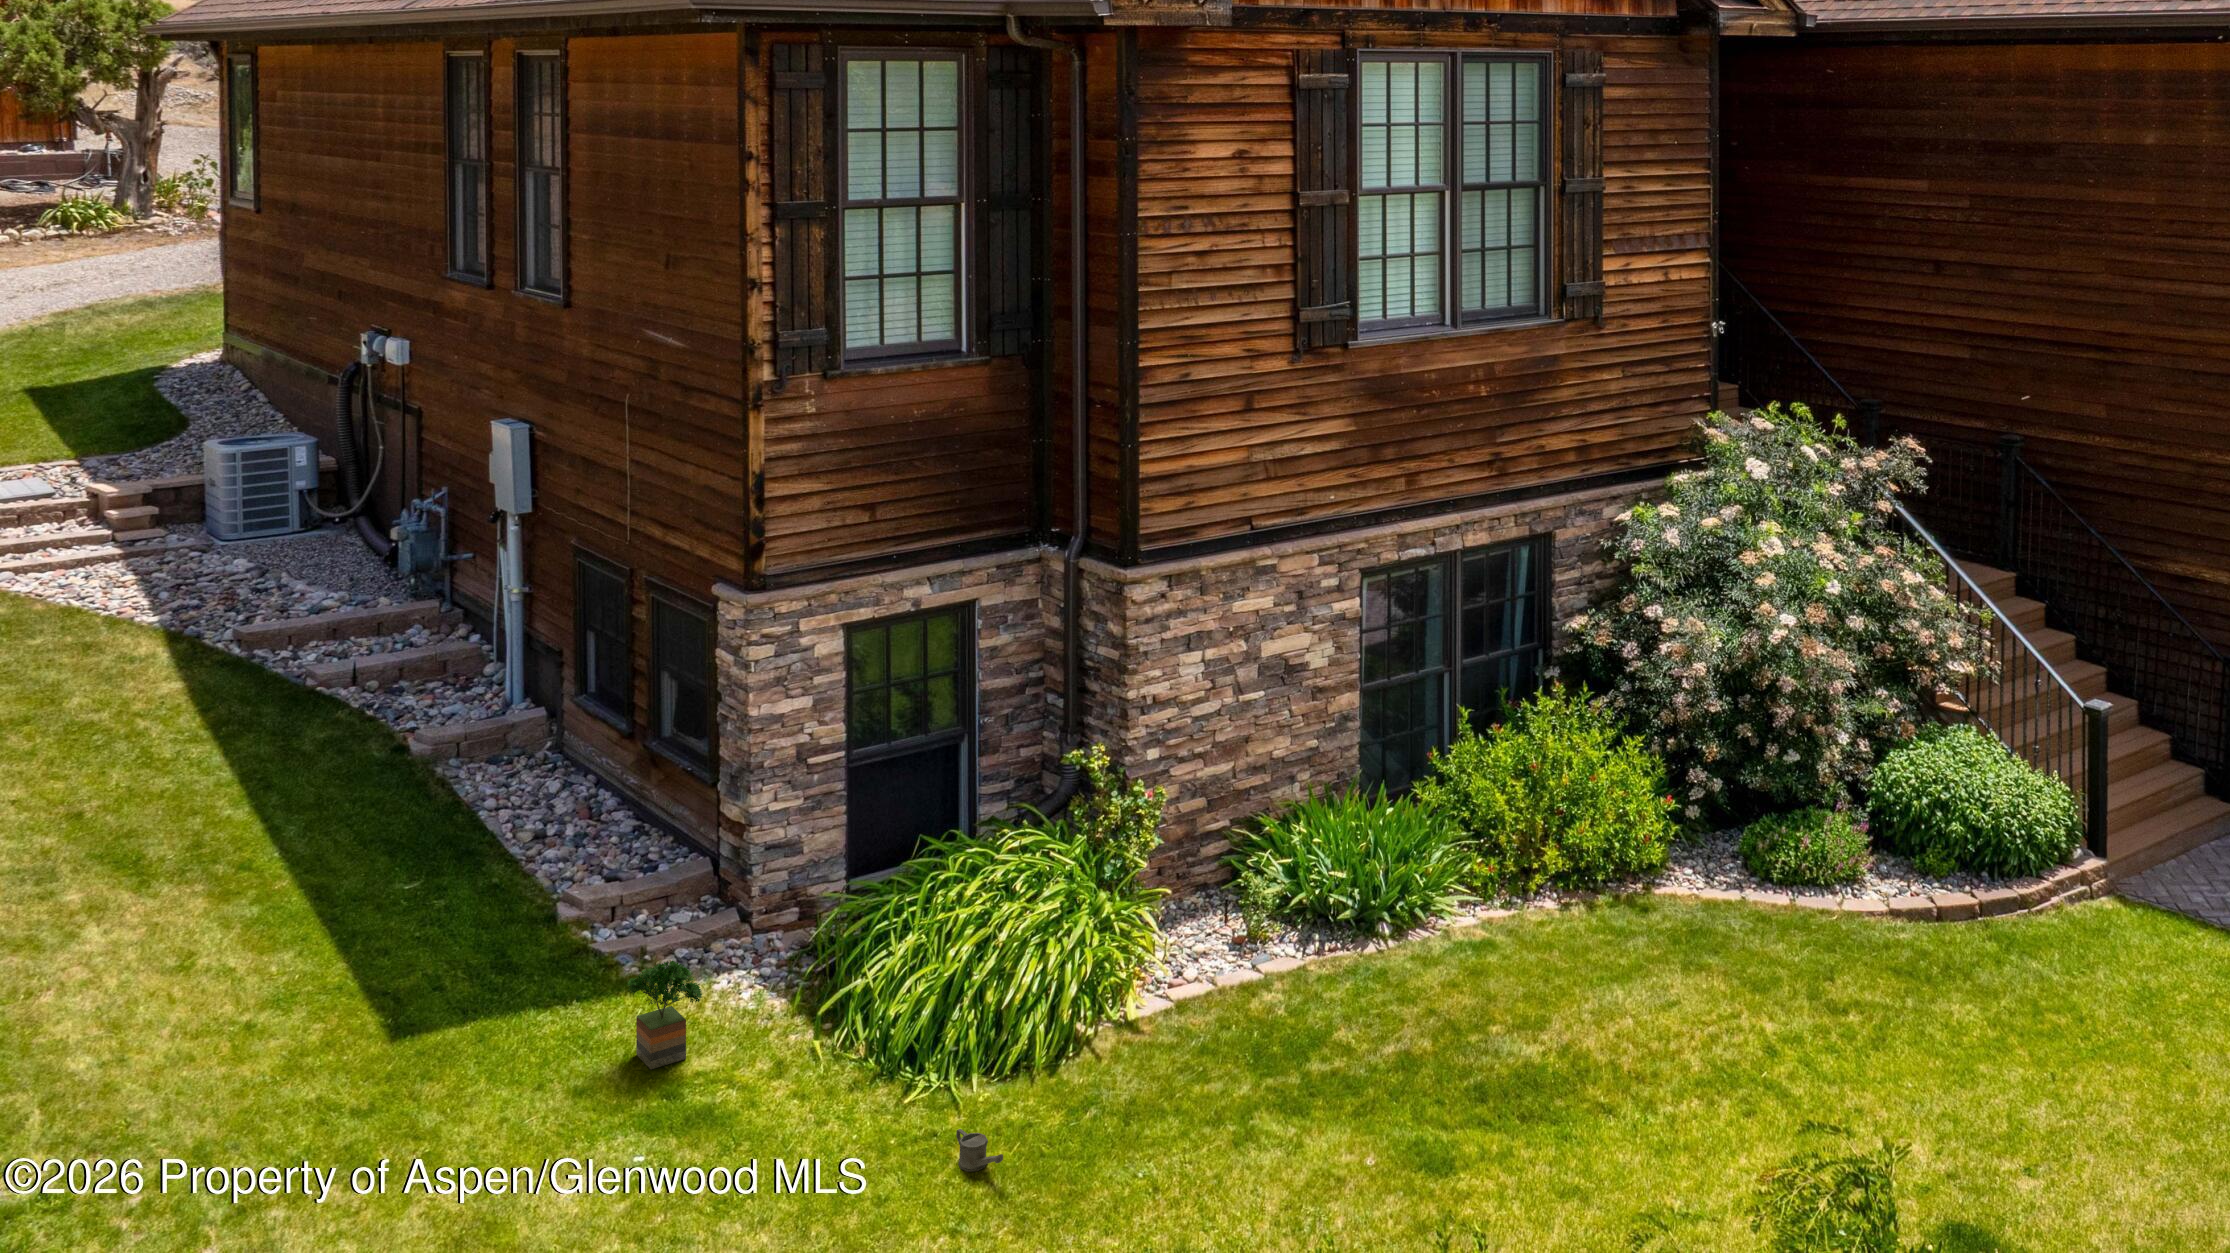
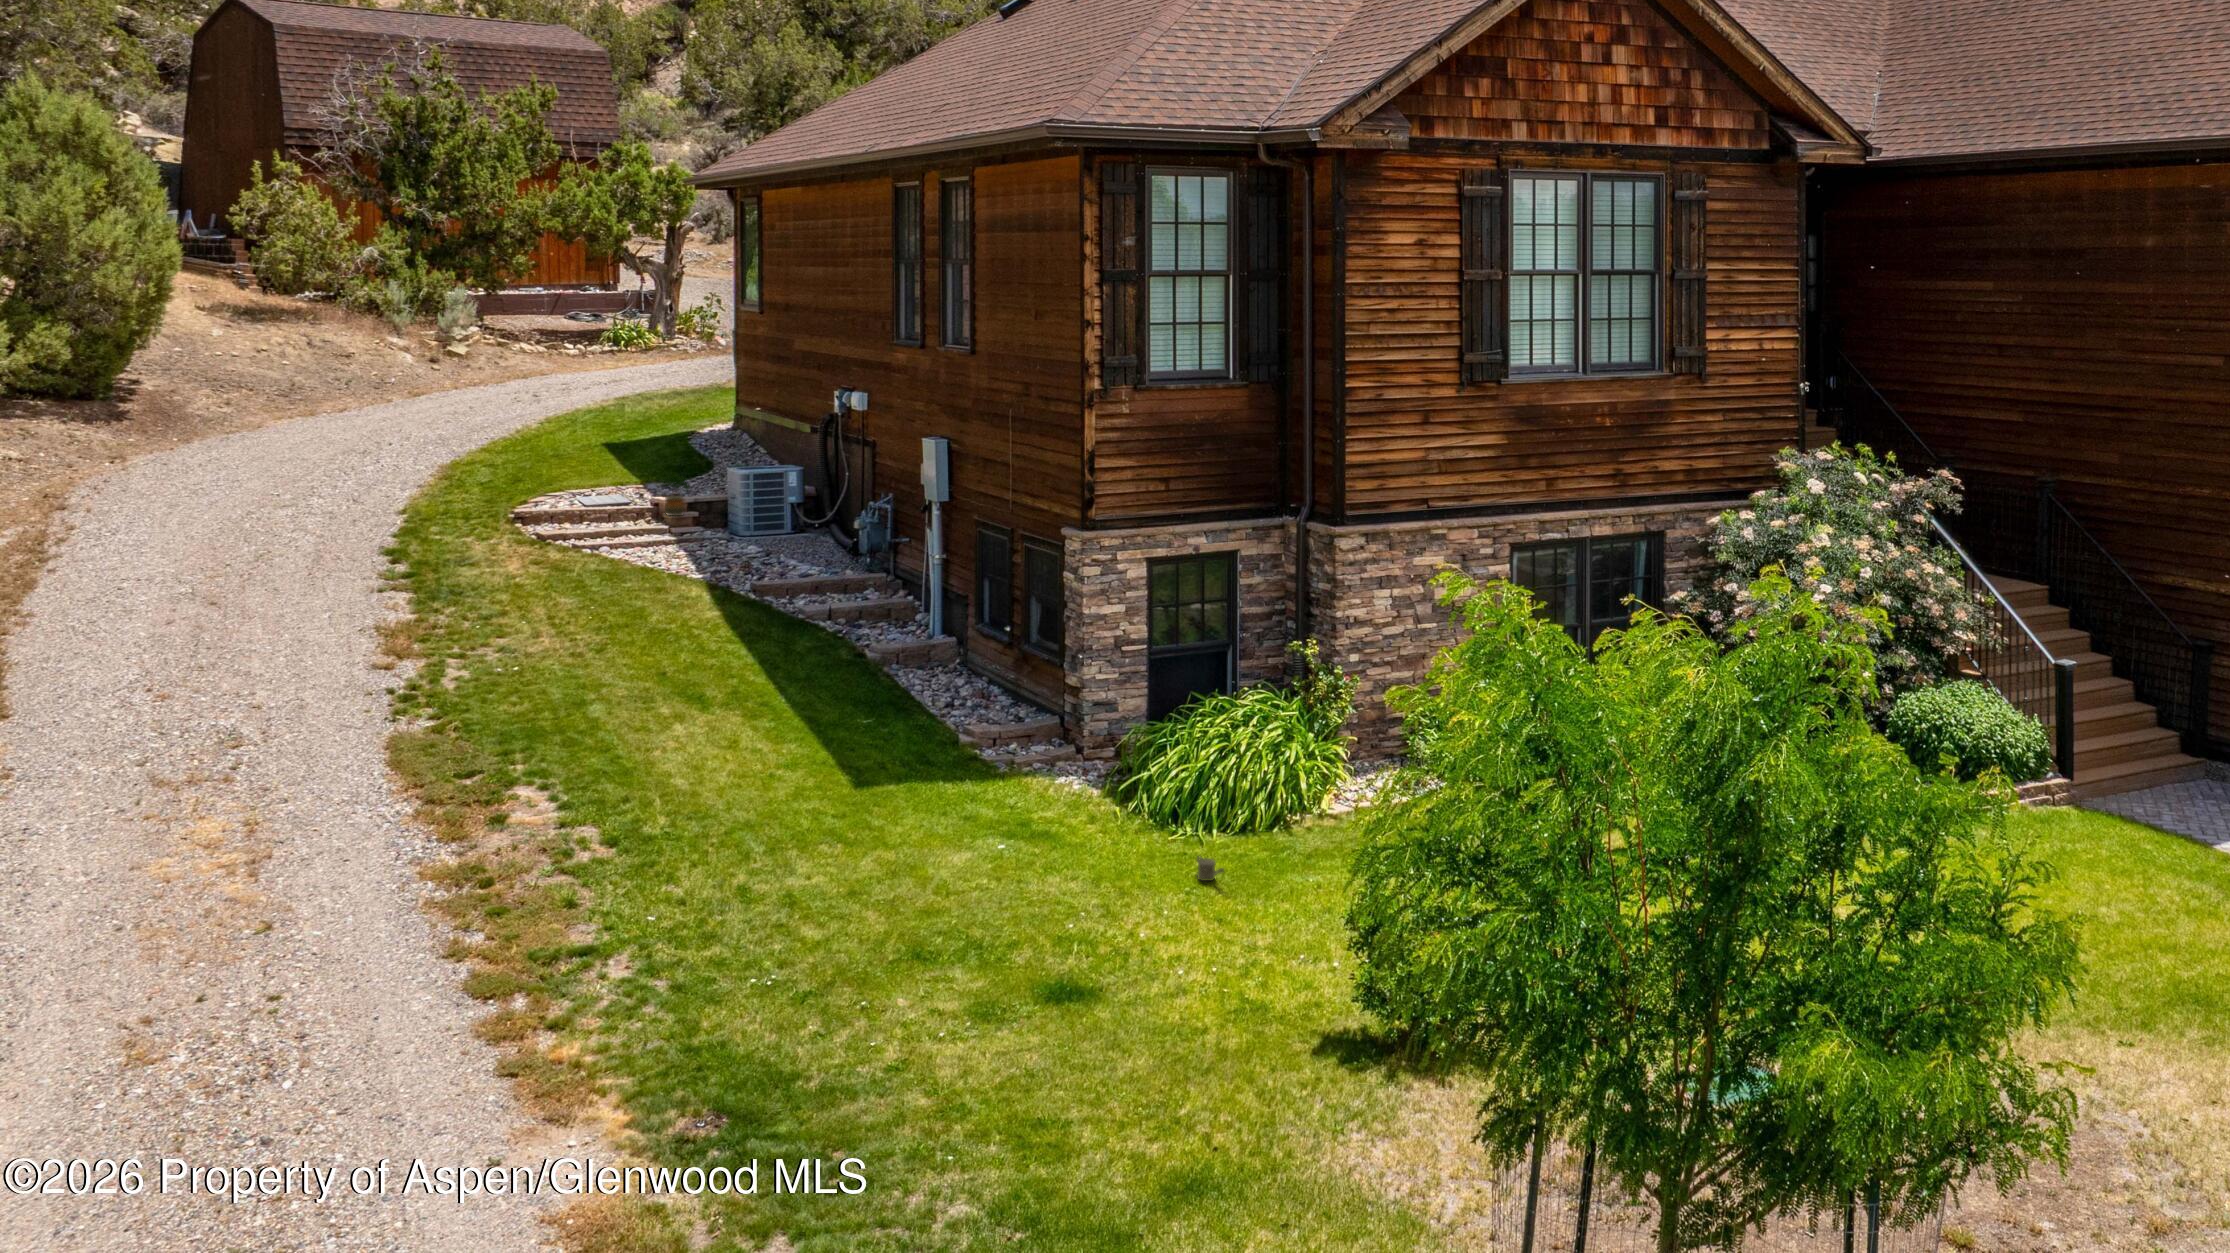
potted tree: present [627,961,702,1070] -> present [662,476,689,516]

